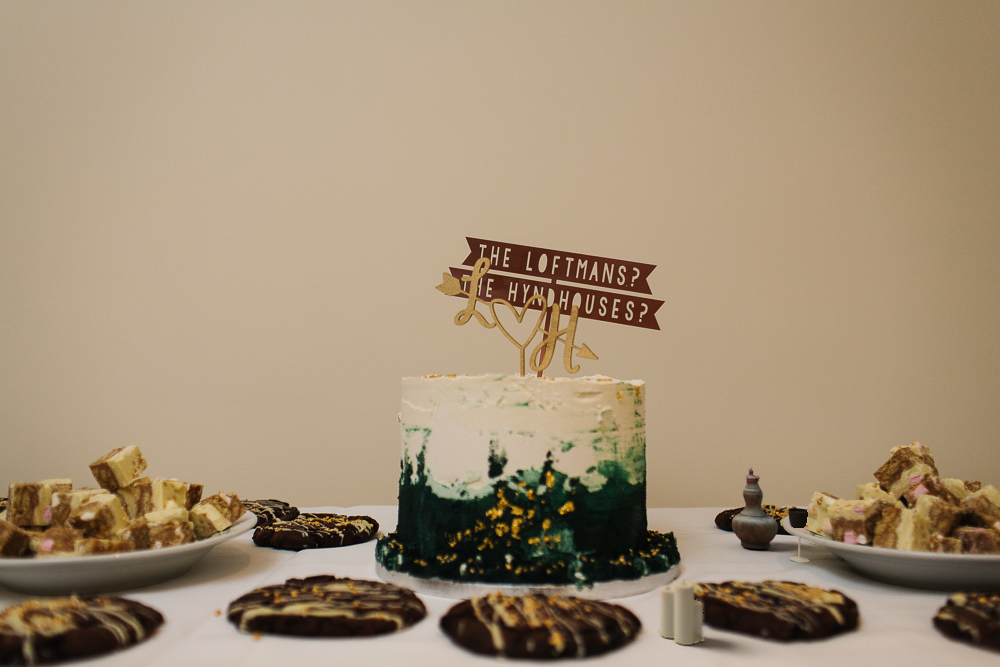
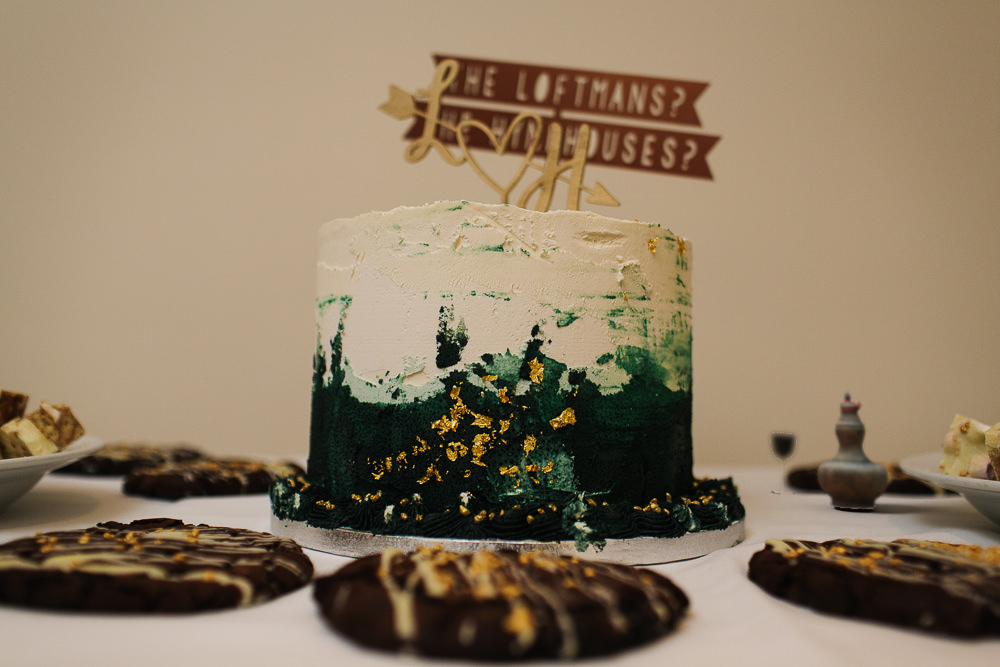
wine glass: present [788,508,810,562] -> present [771,433,796,494]
candle: present [659,581,705,645] -> none [721,514,810,641]

